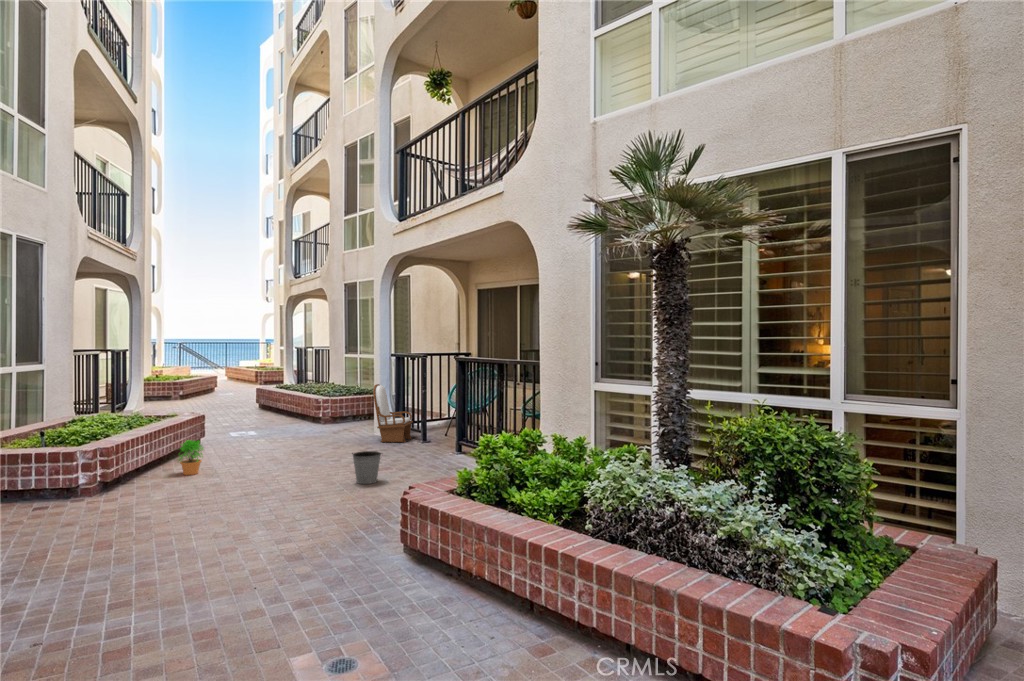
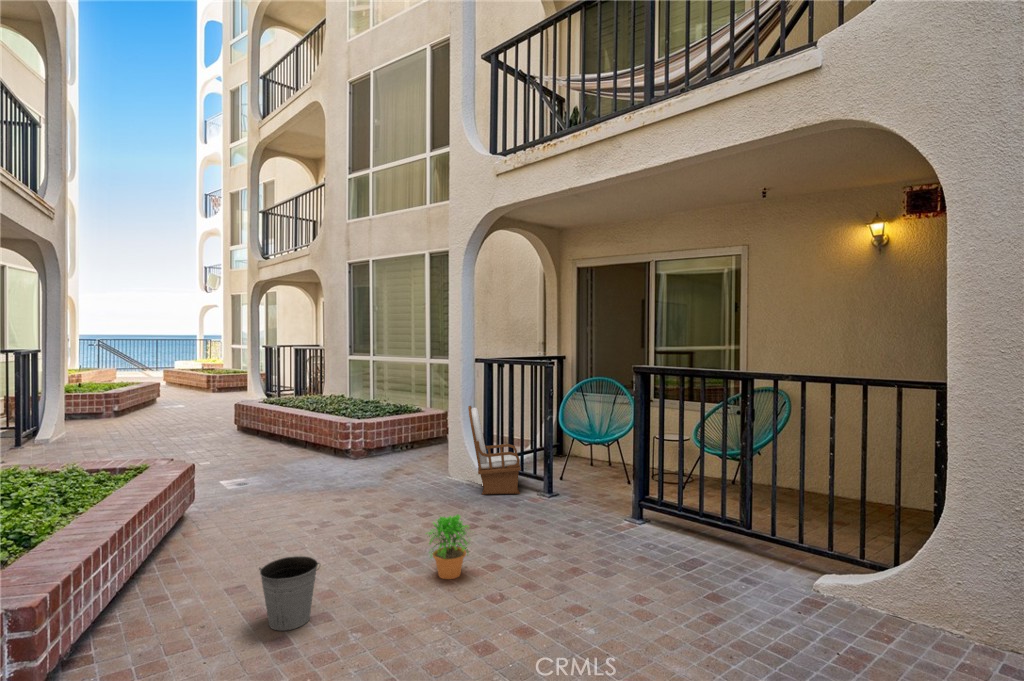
potted plant: present [179,440,203,475] -> present [429,515,468,579]
bucket: present [352,451,381,484] -> present [259,556,320,631]

